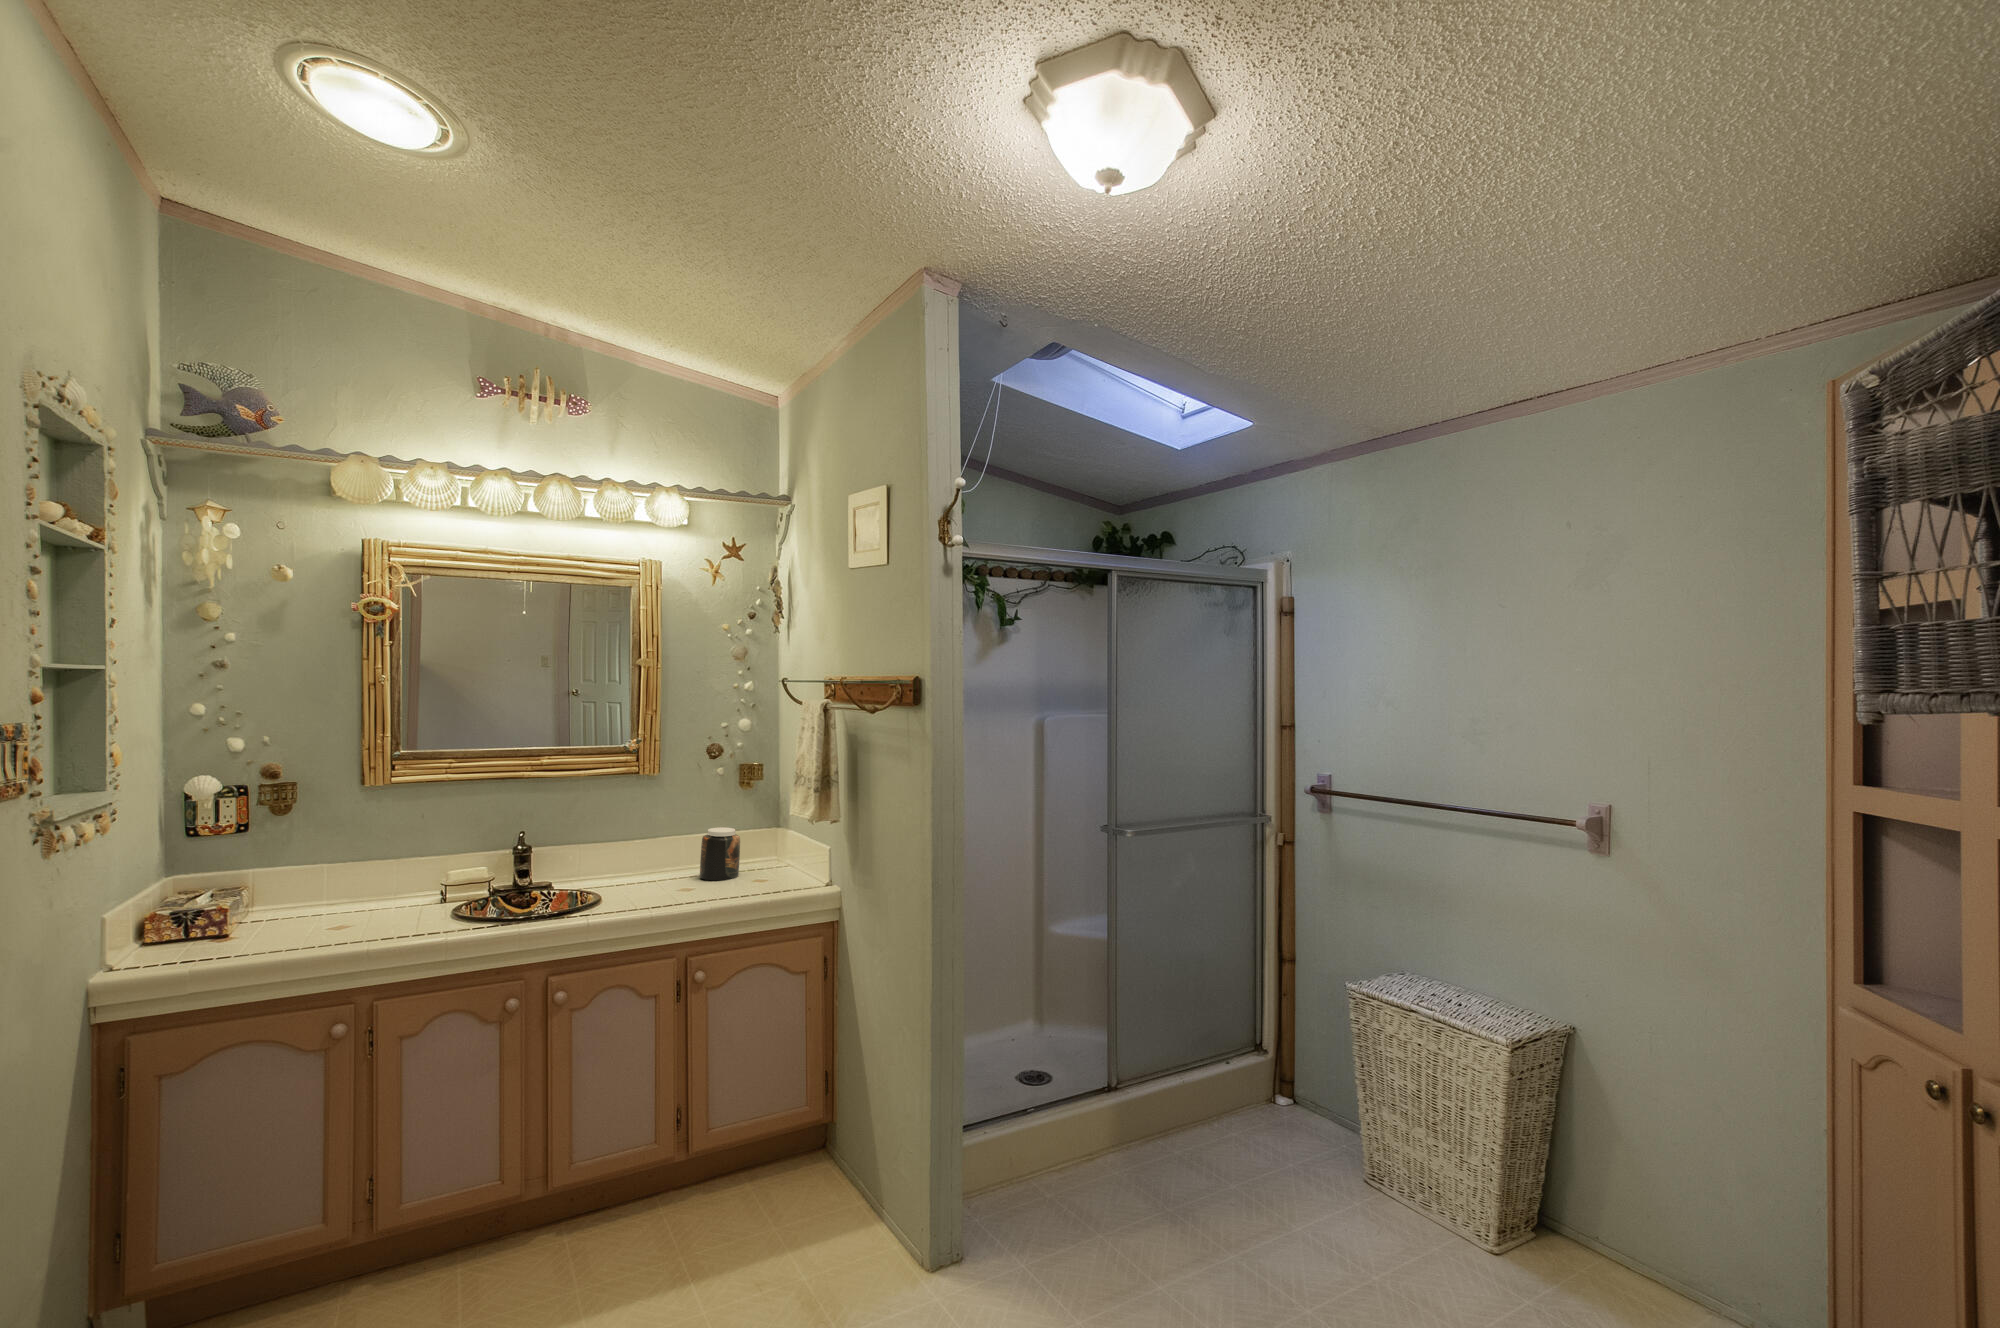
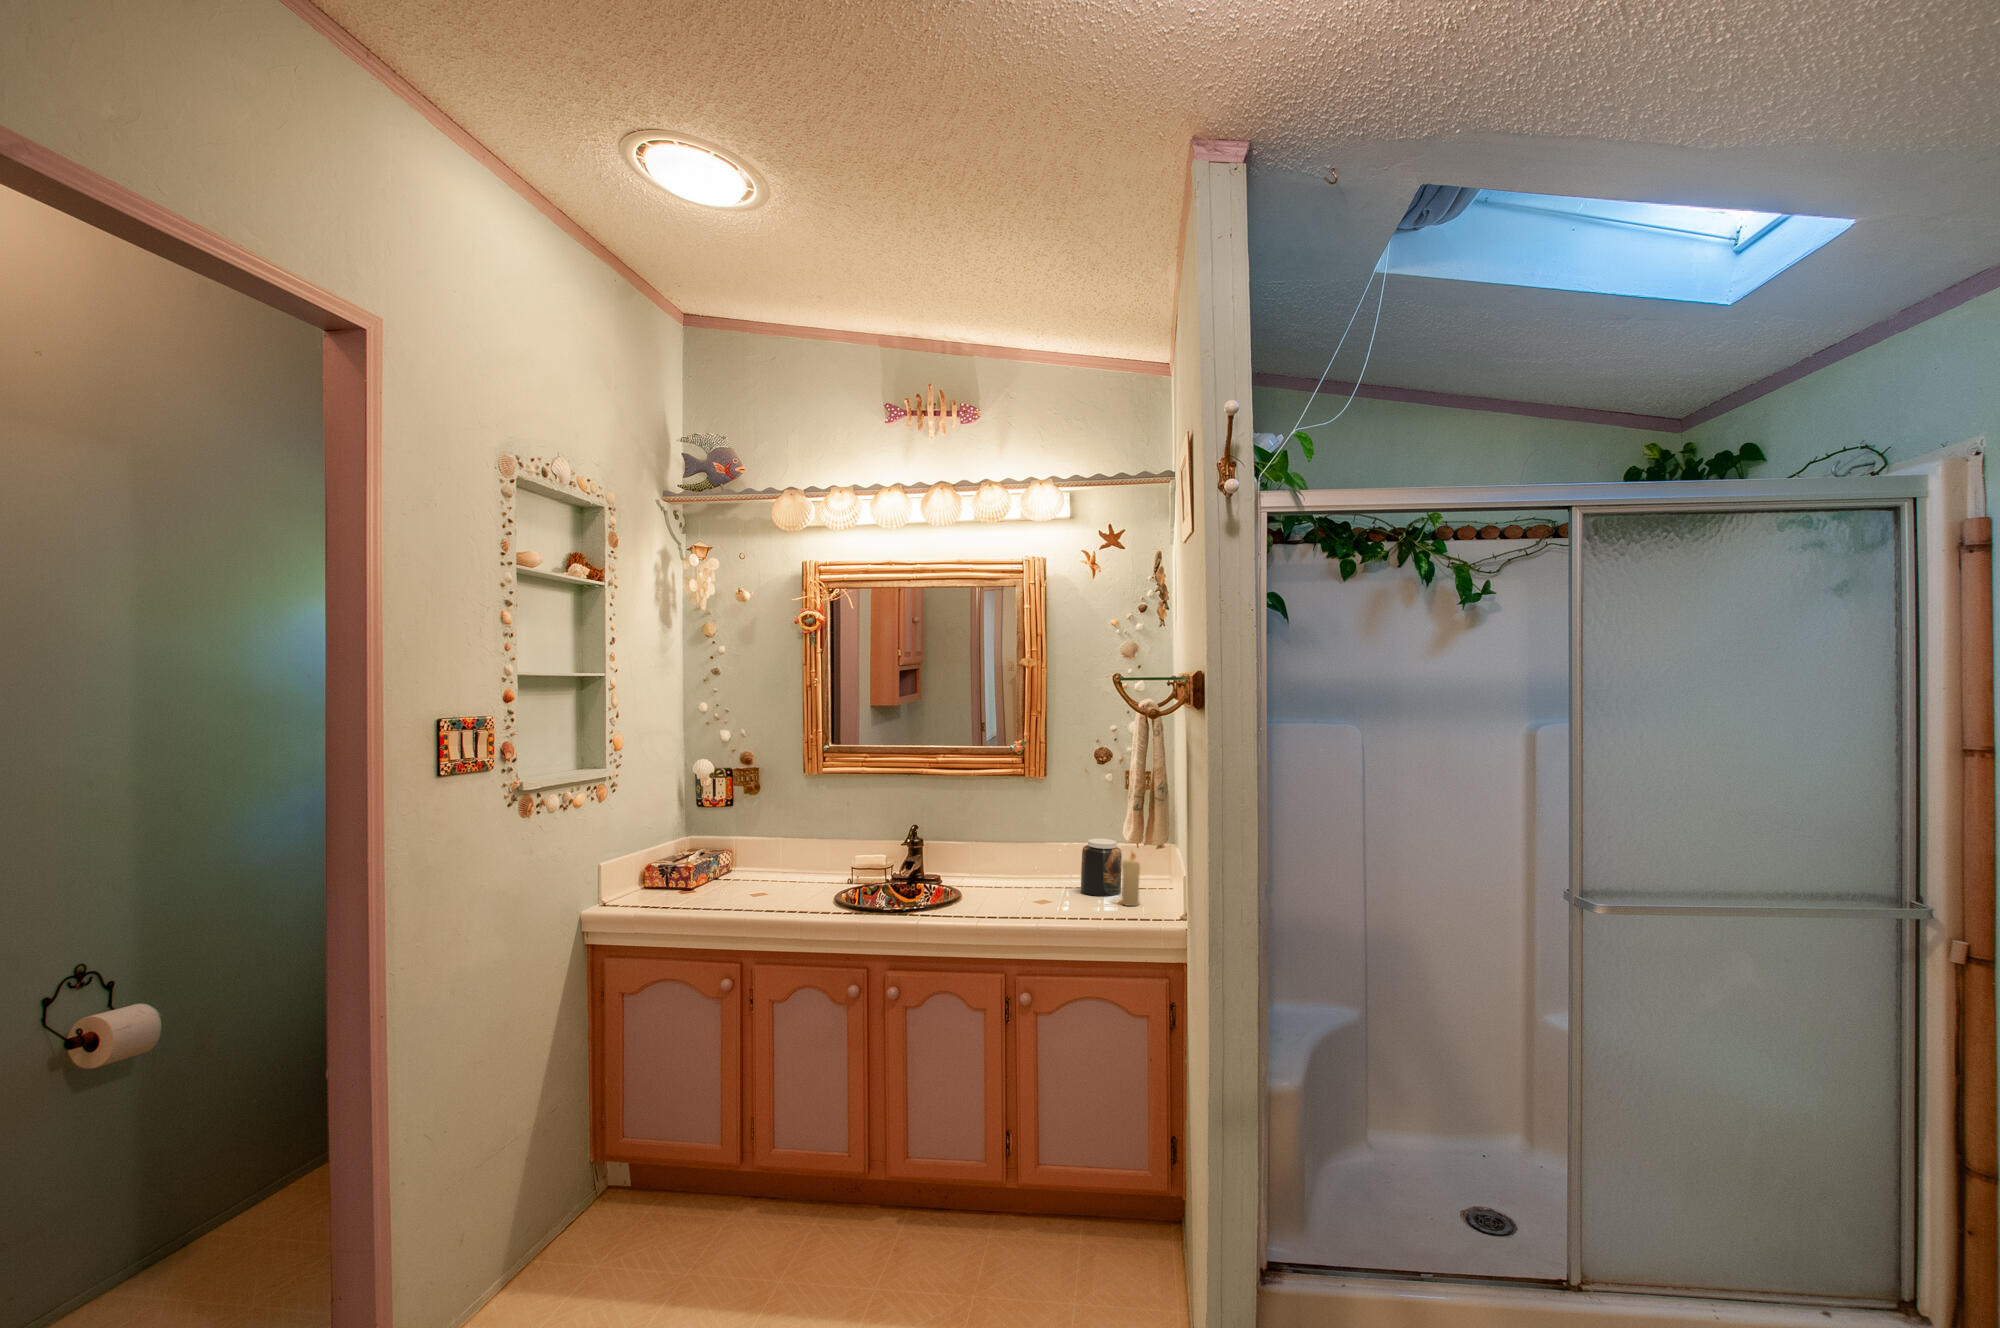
candle: none [748,834,765,885] -> present [1122,852,1140,906]

